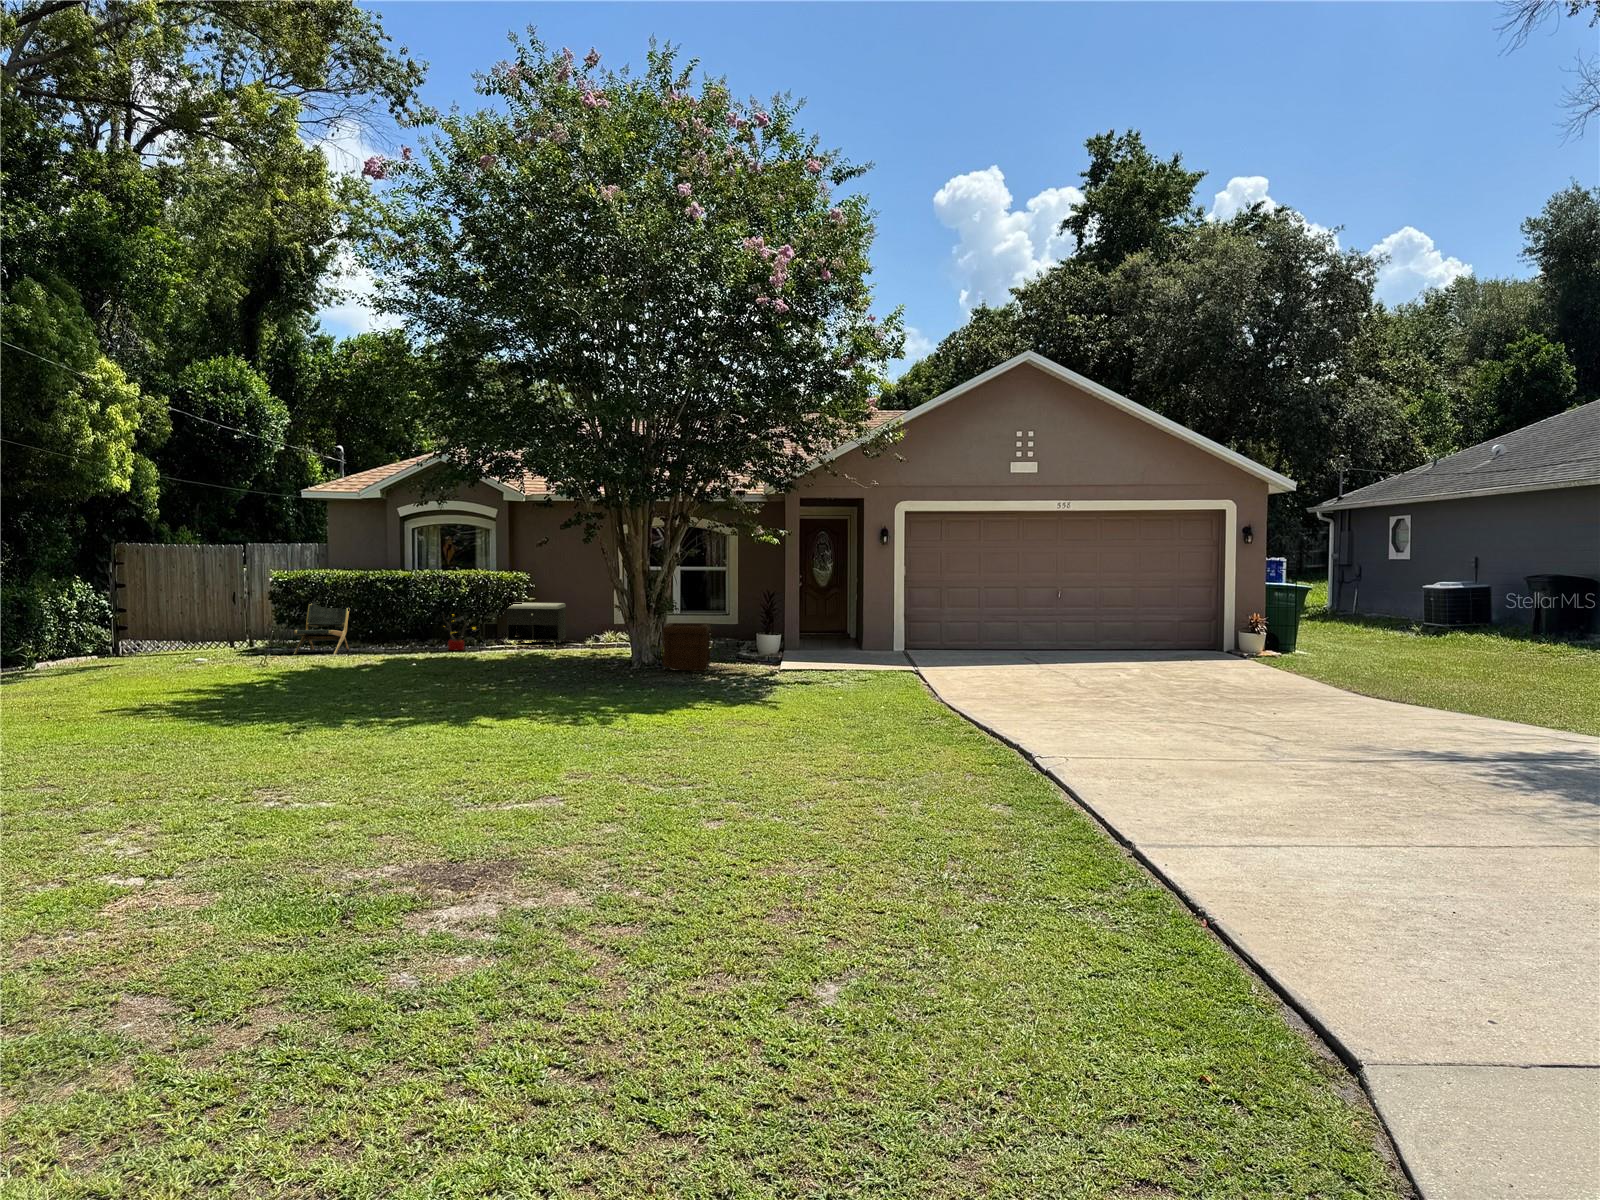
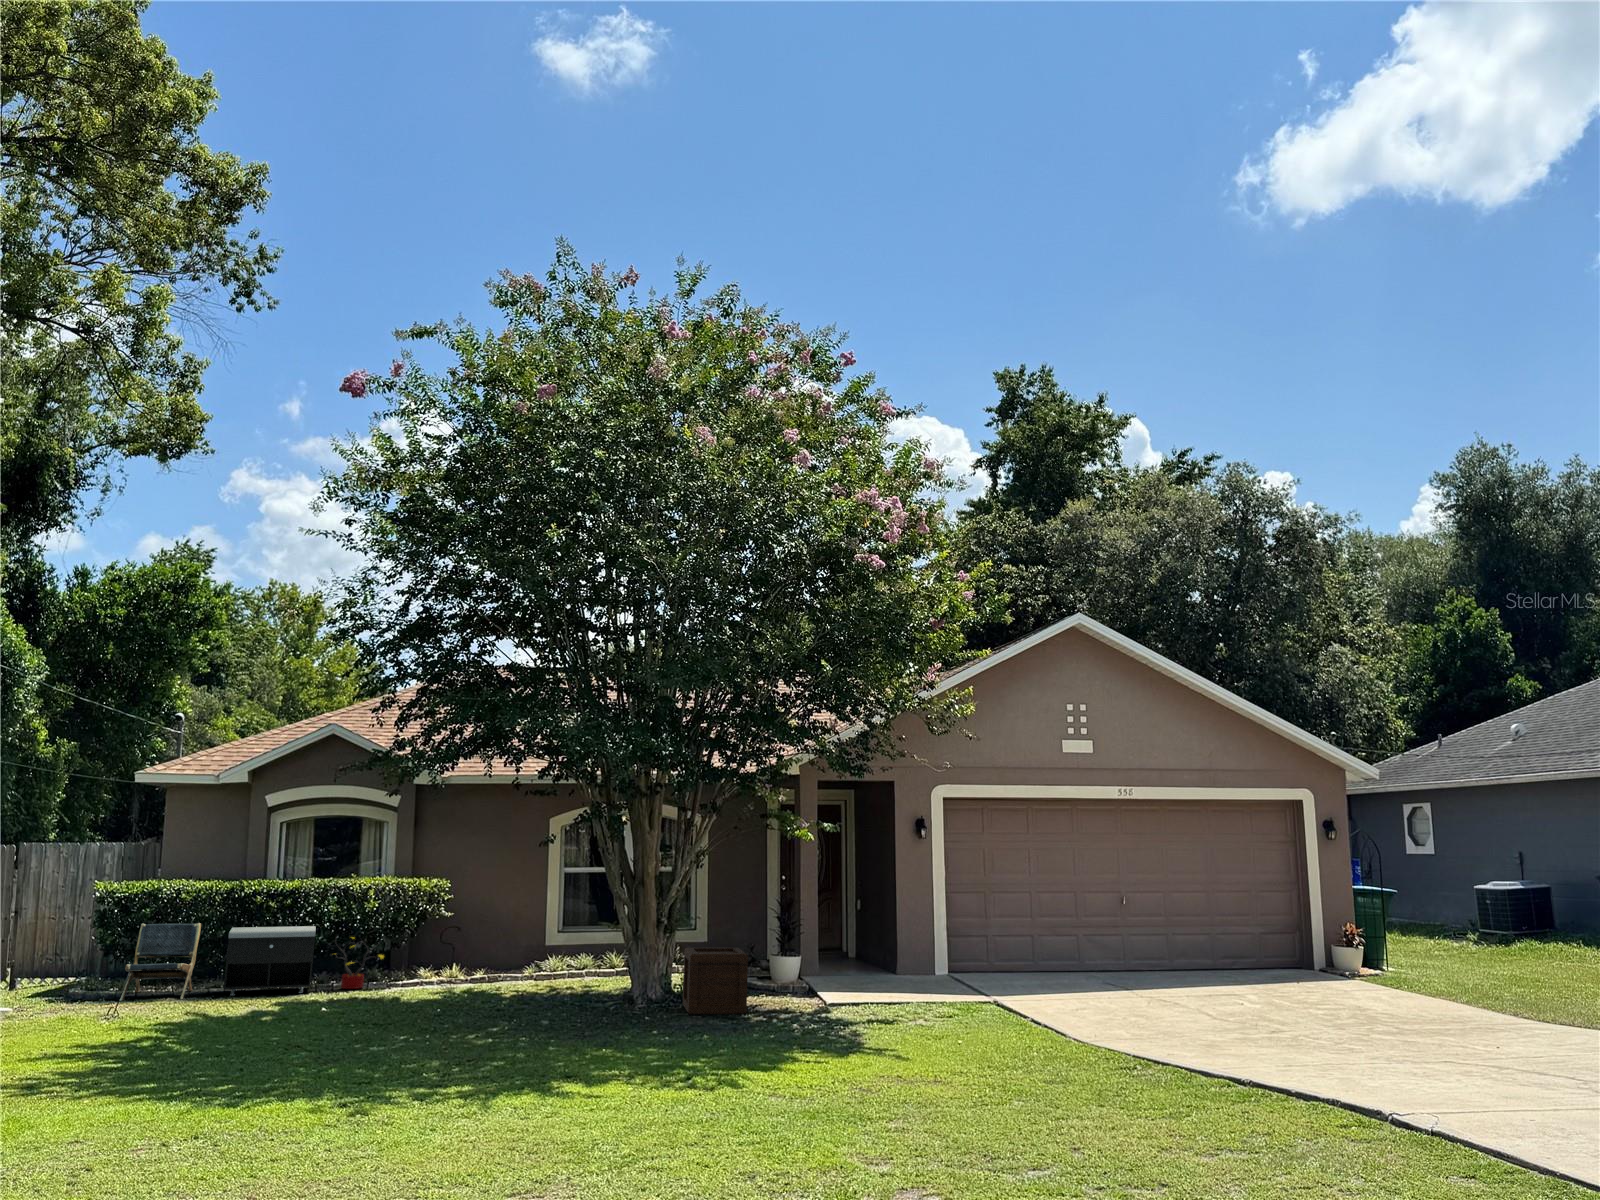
storage bench: present [506,603,566,644] -> present [223,926,316,995]

